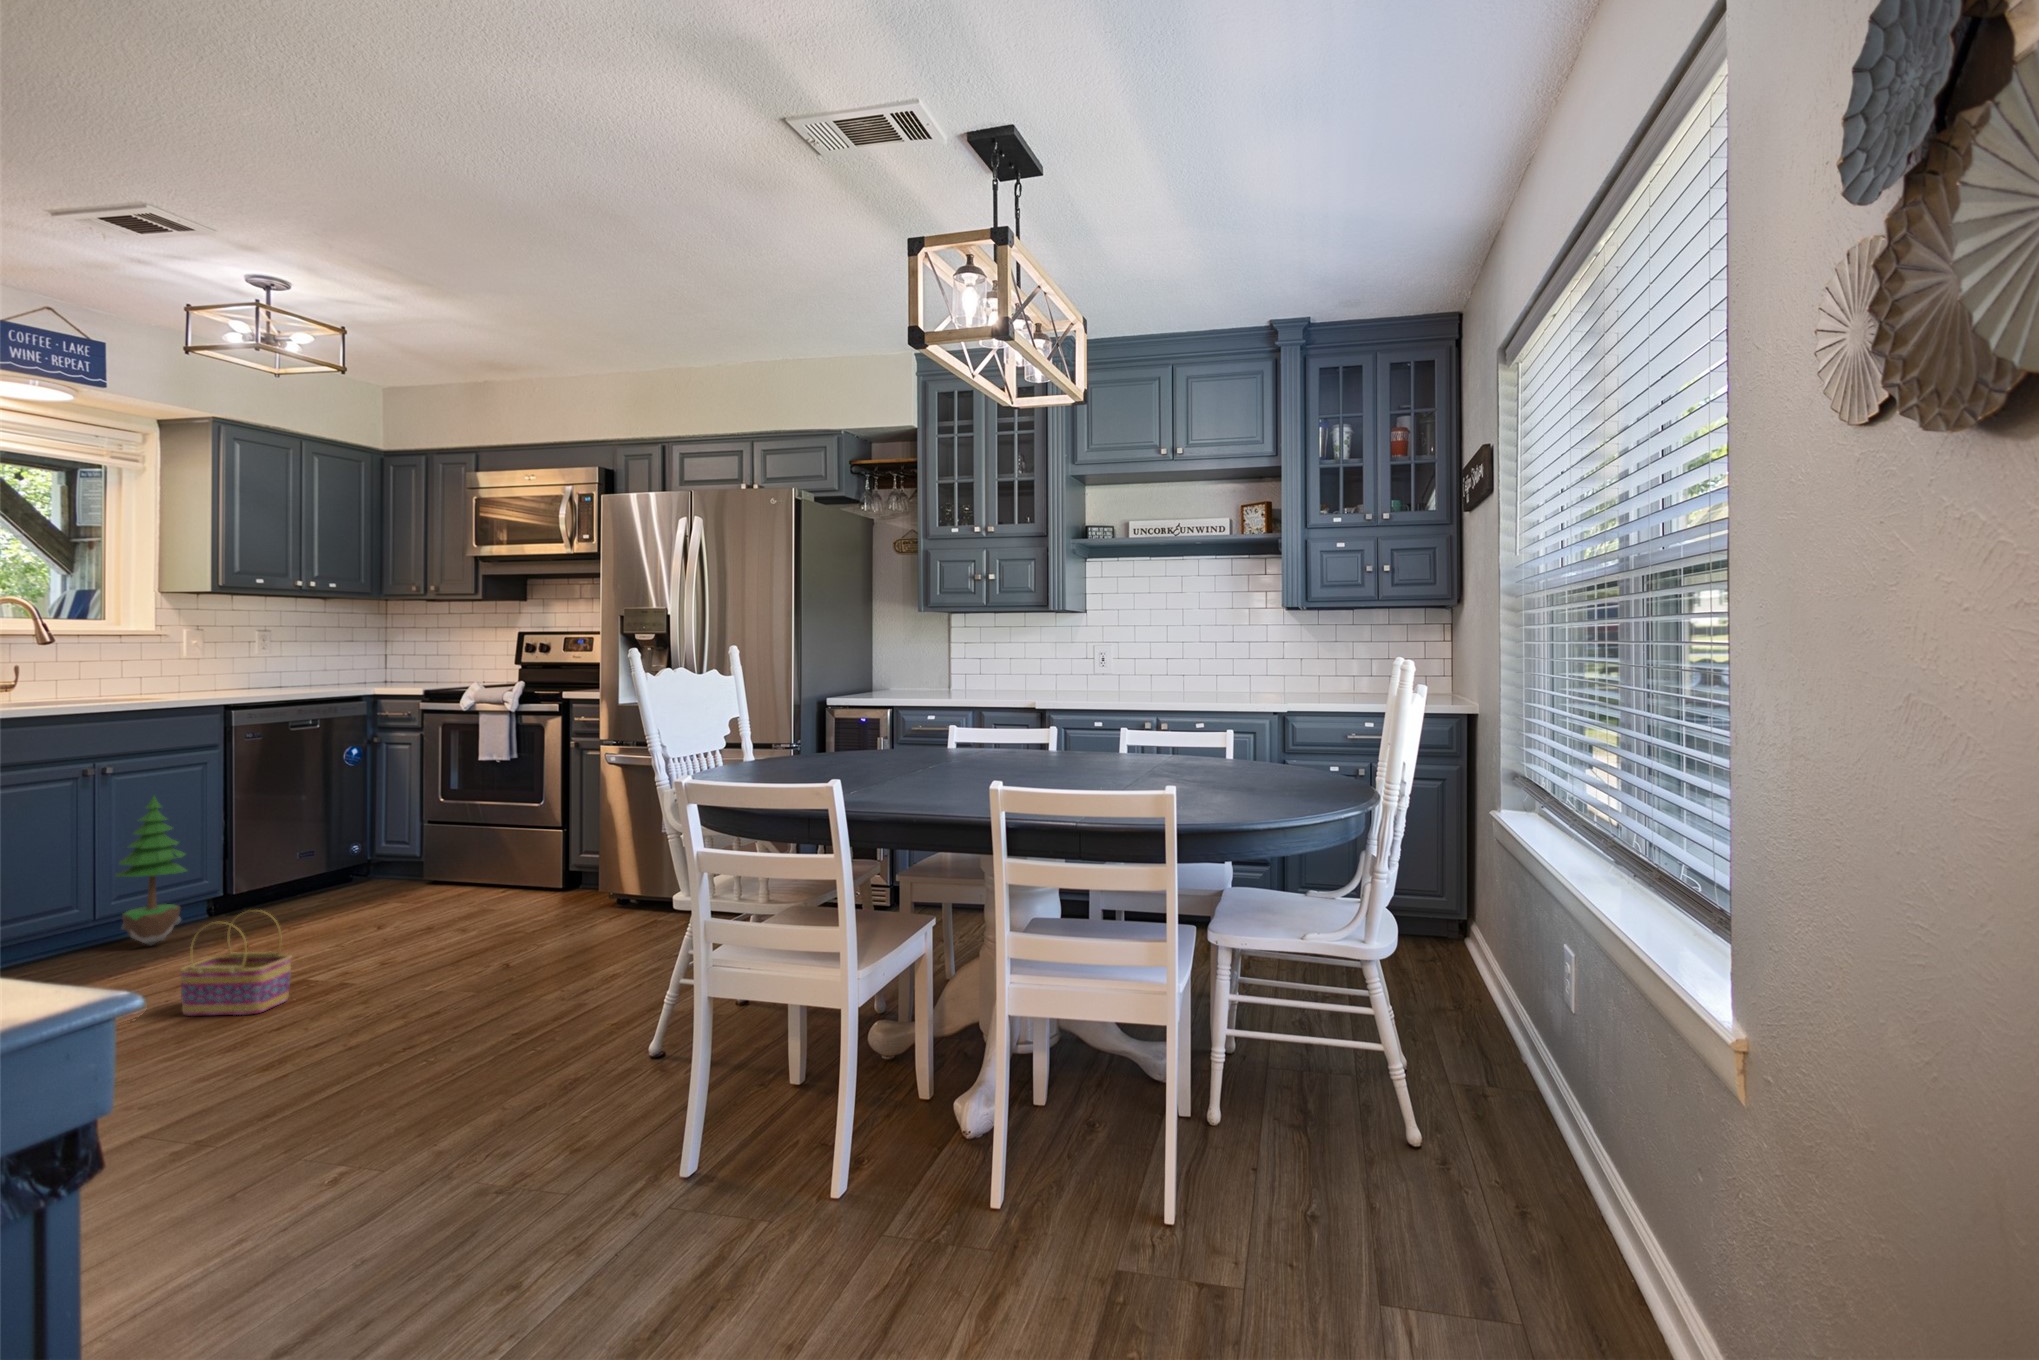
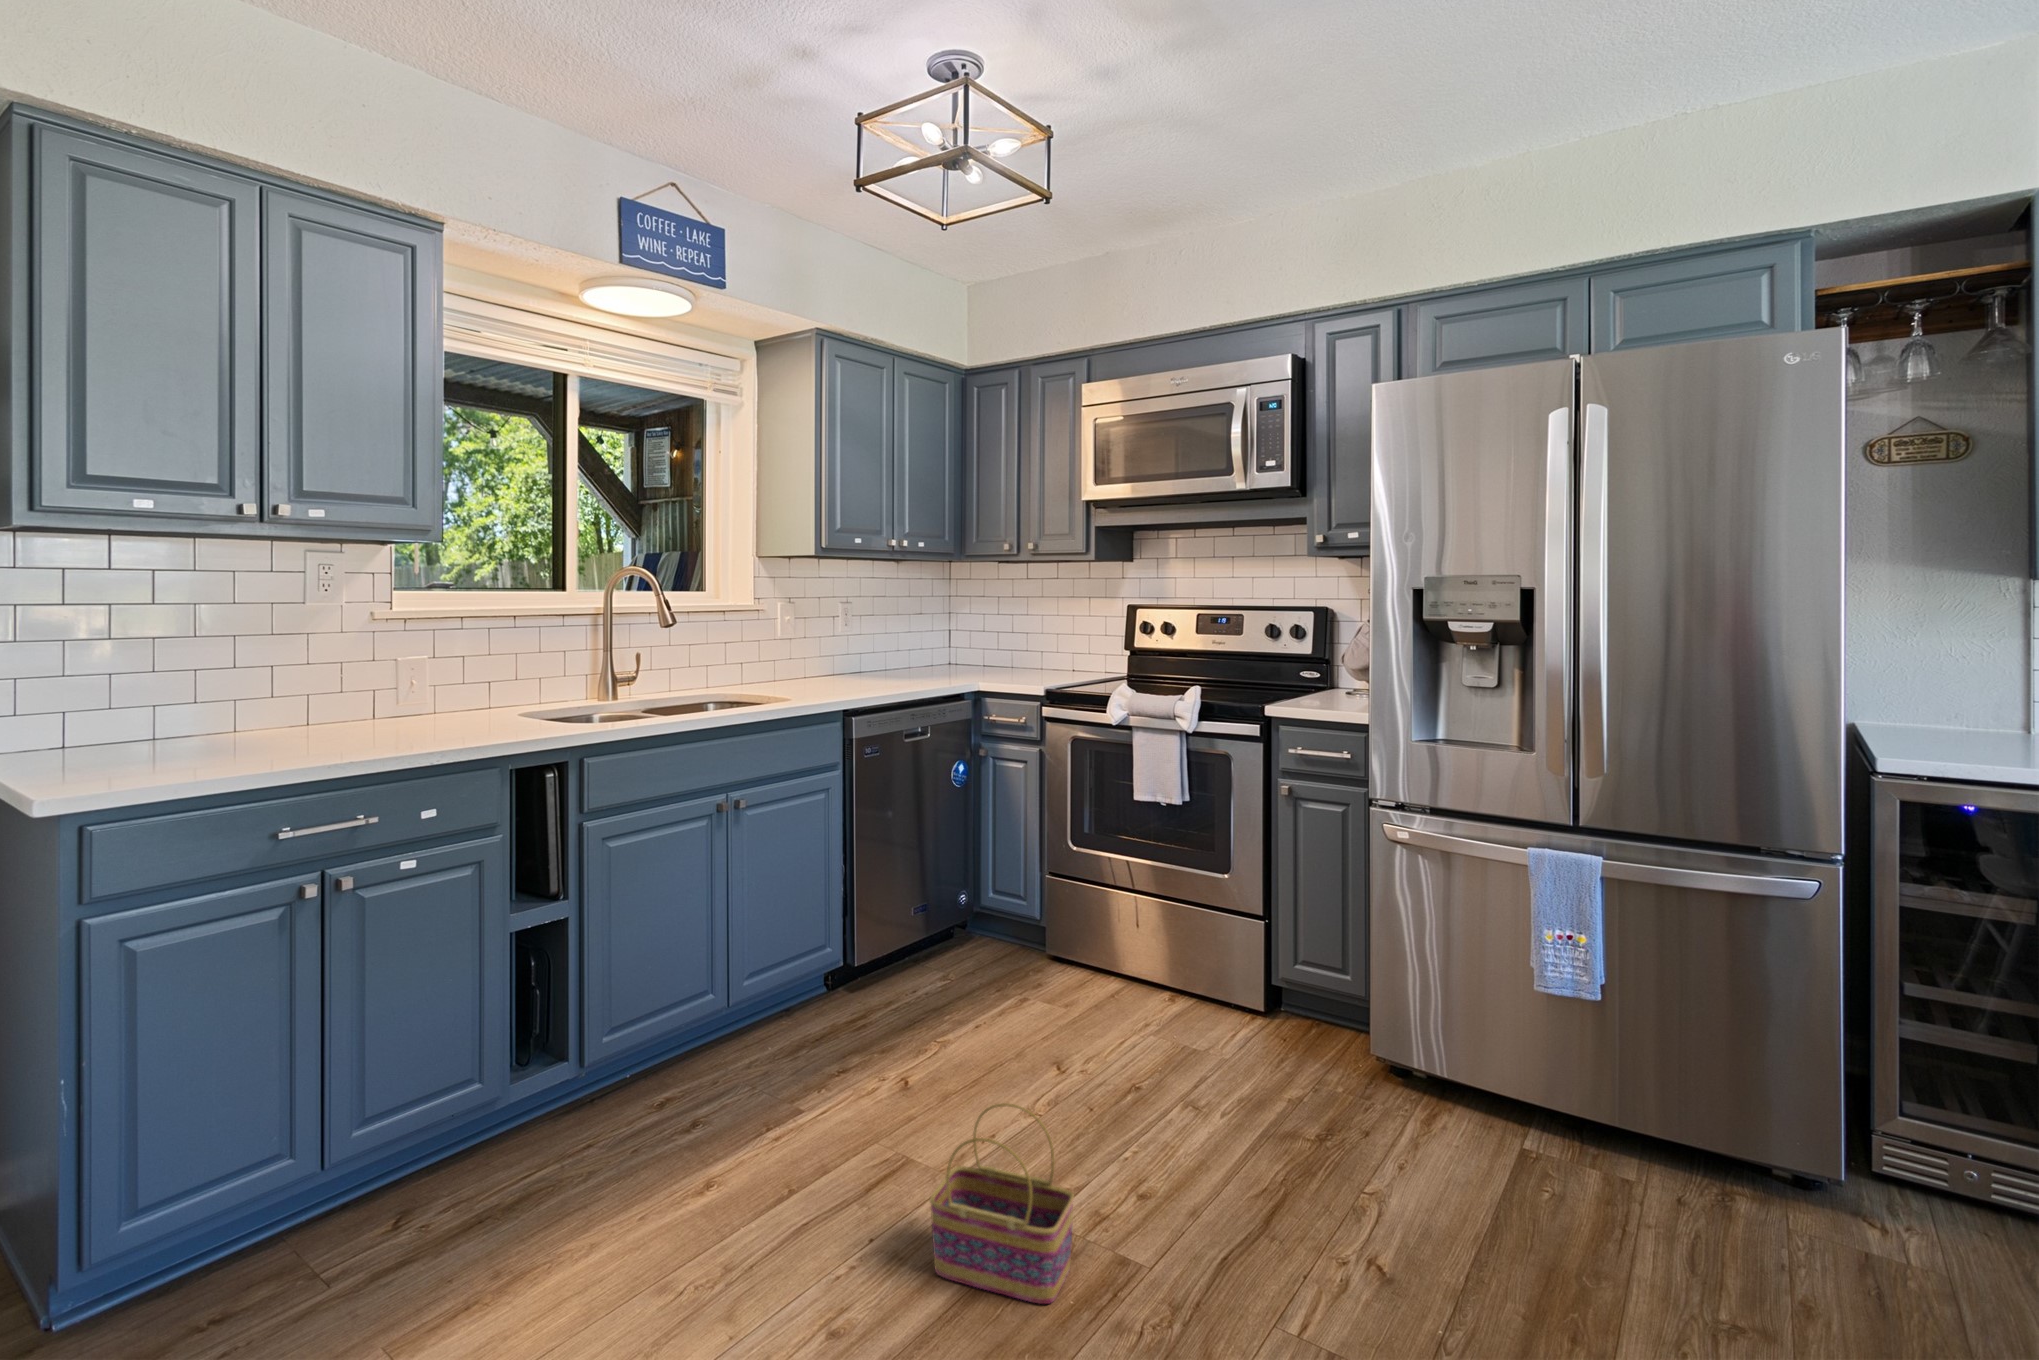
potted tree: present [115,796,187,946] -> none [761,845,836,1049]

